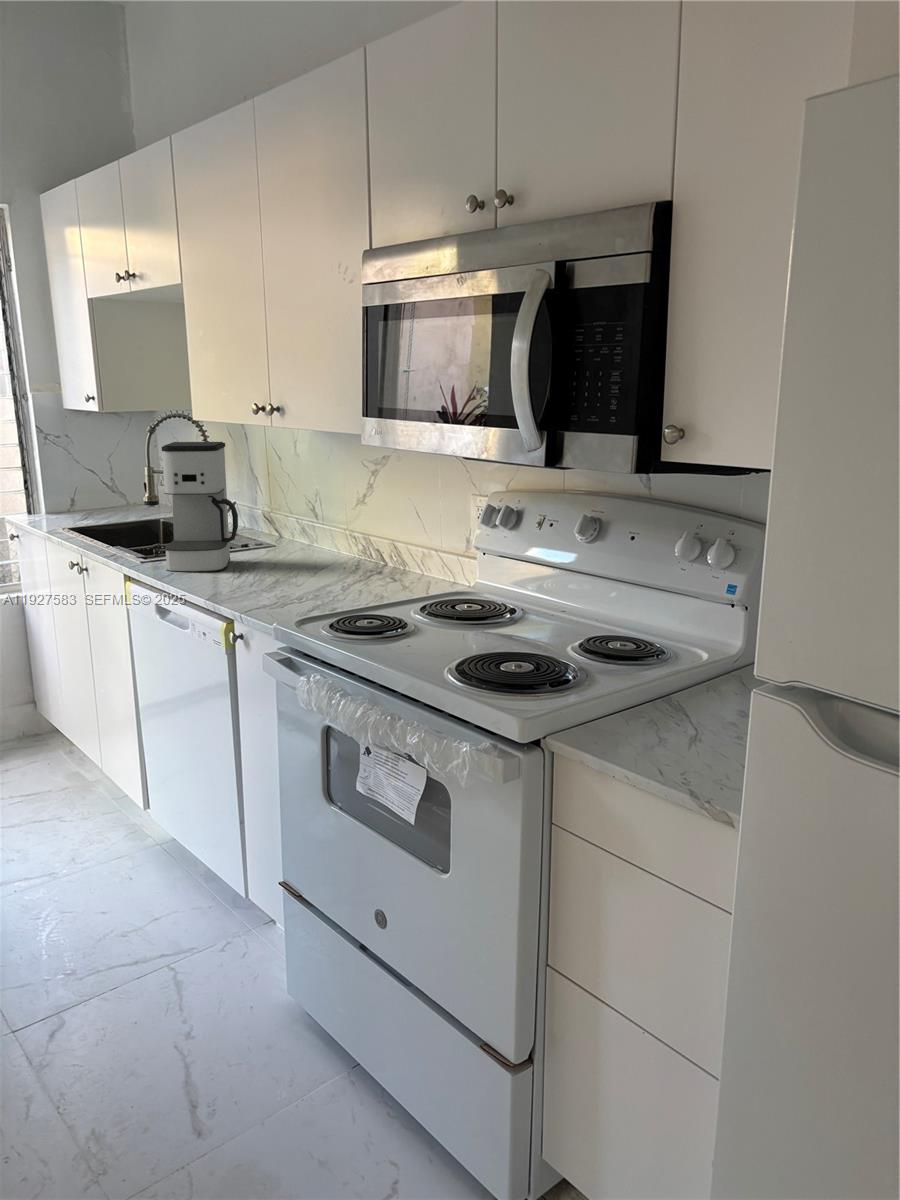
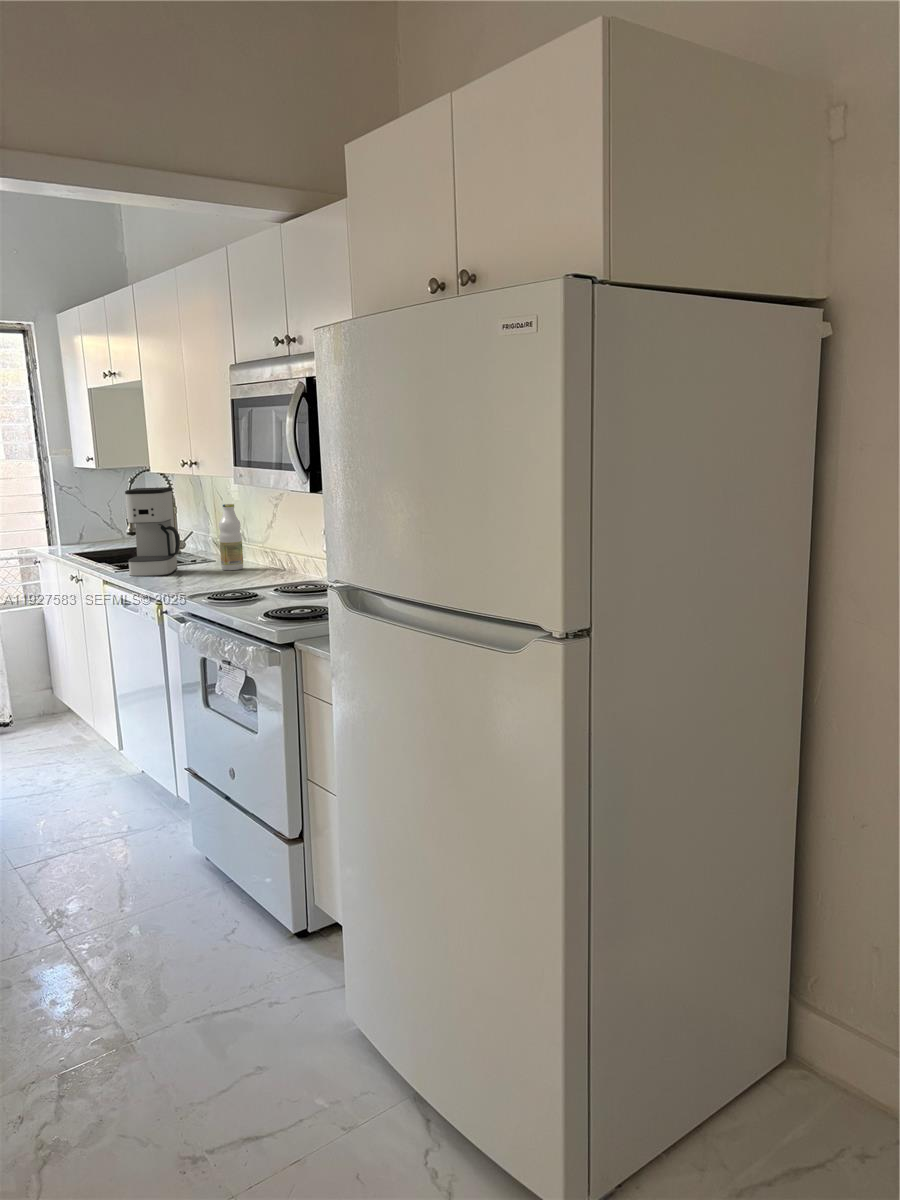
bottle: none [290,467,323,562] -> present [219,504,243,570]

